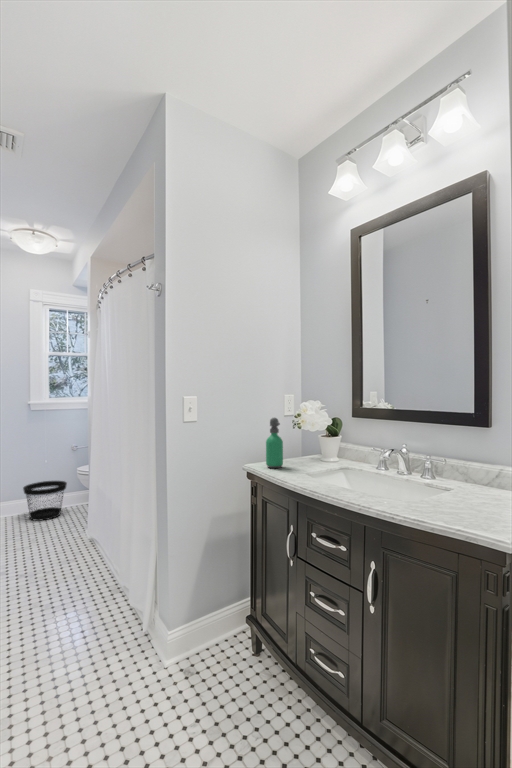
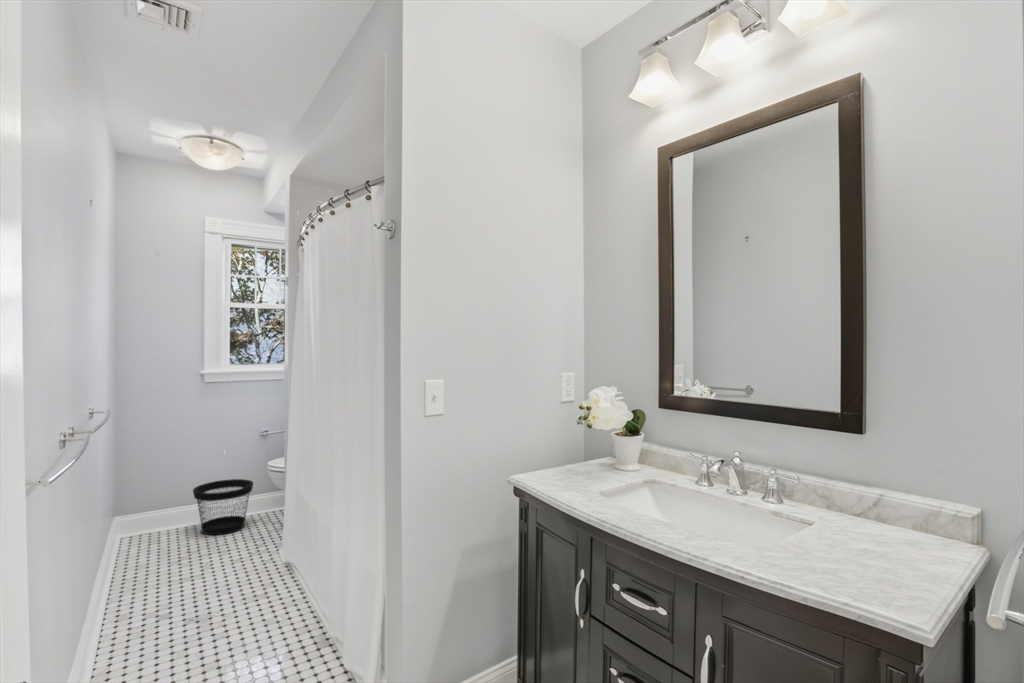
soap dispenser: present [266,418,283,468] -> none [541,411,565,483]

